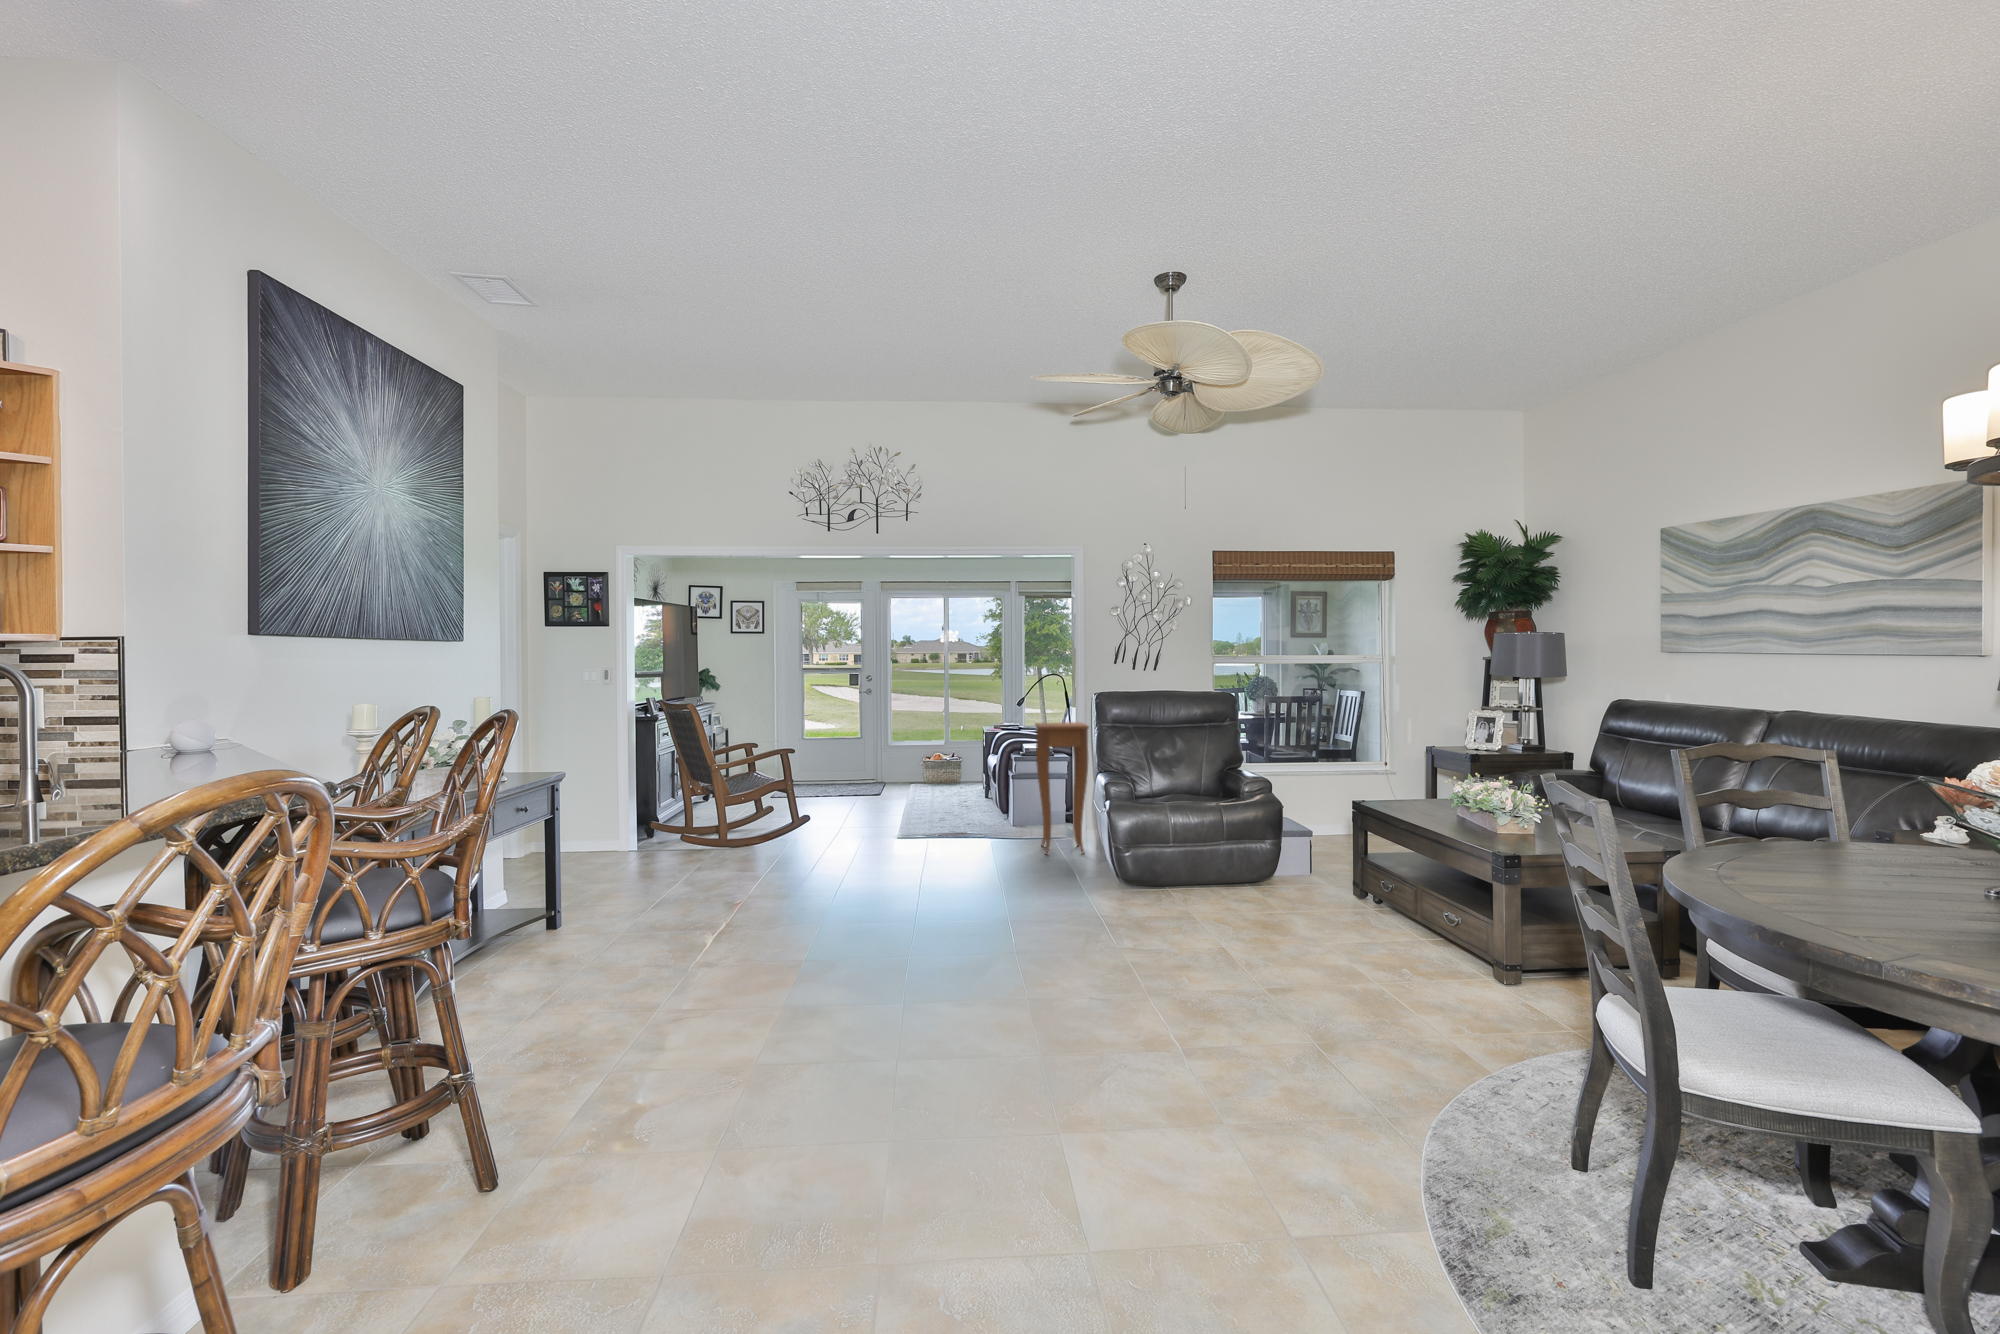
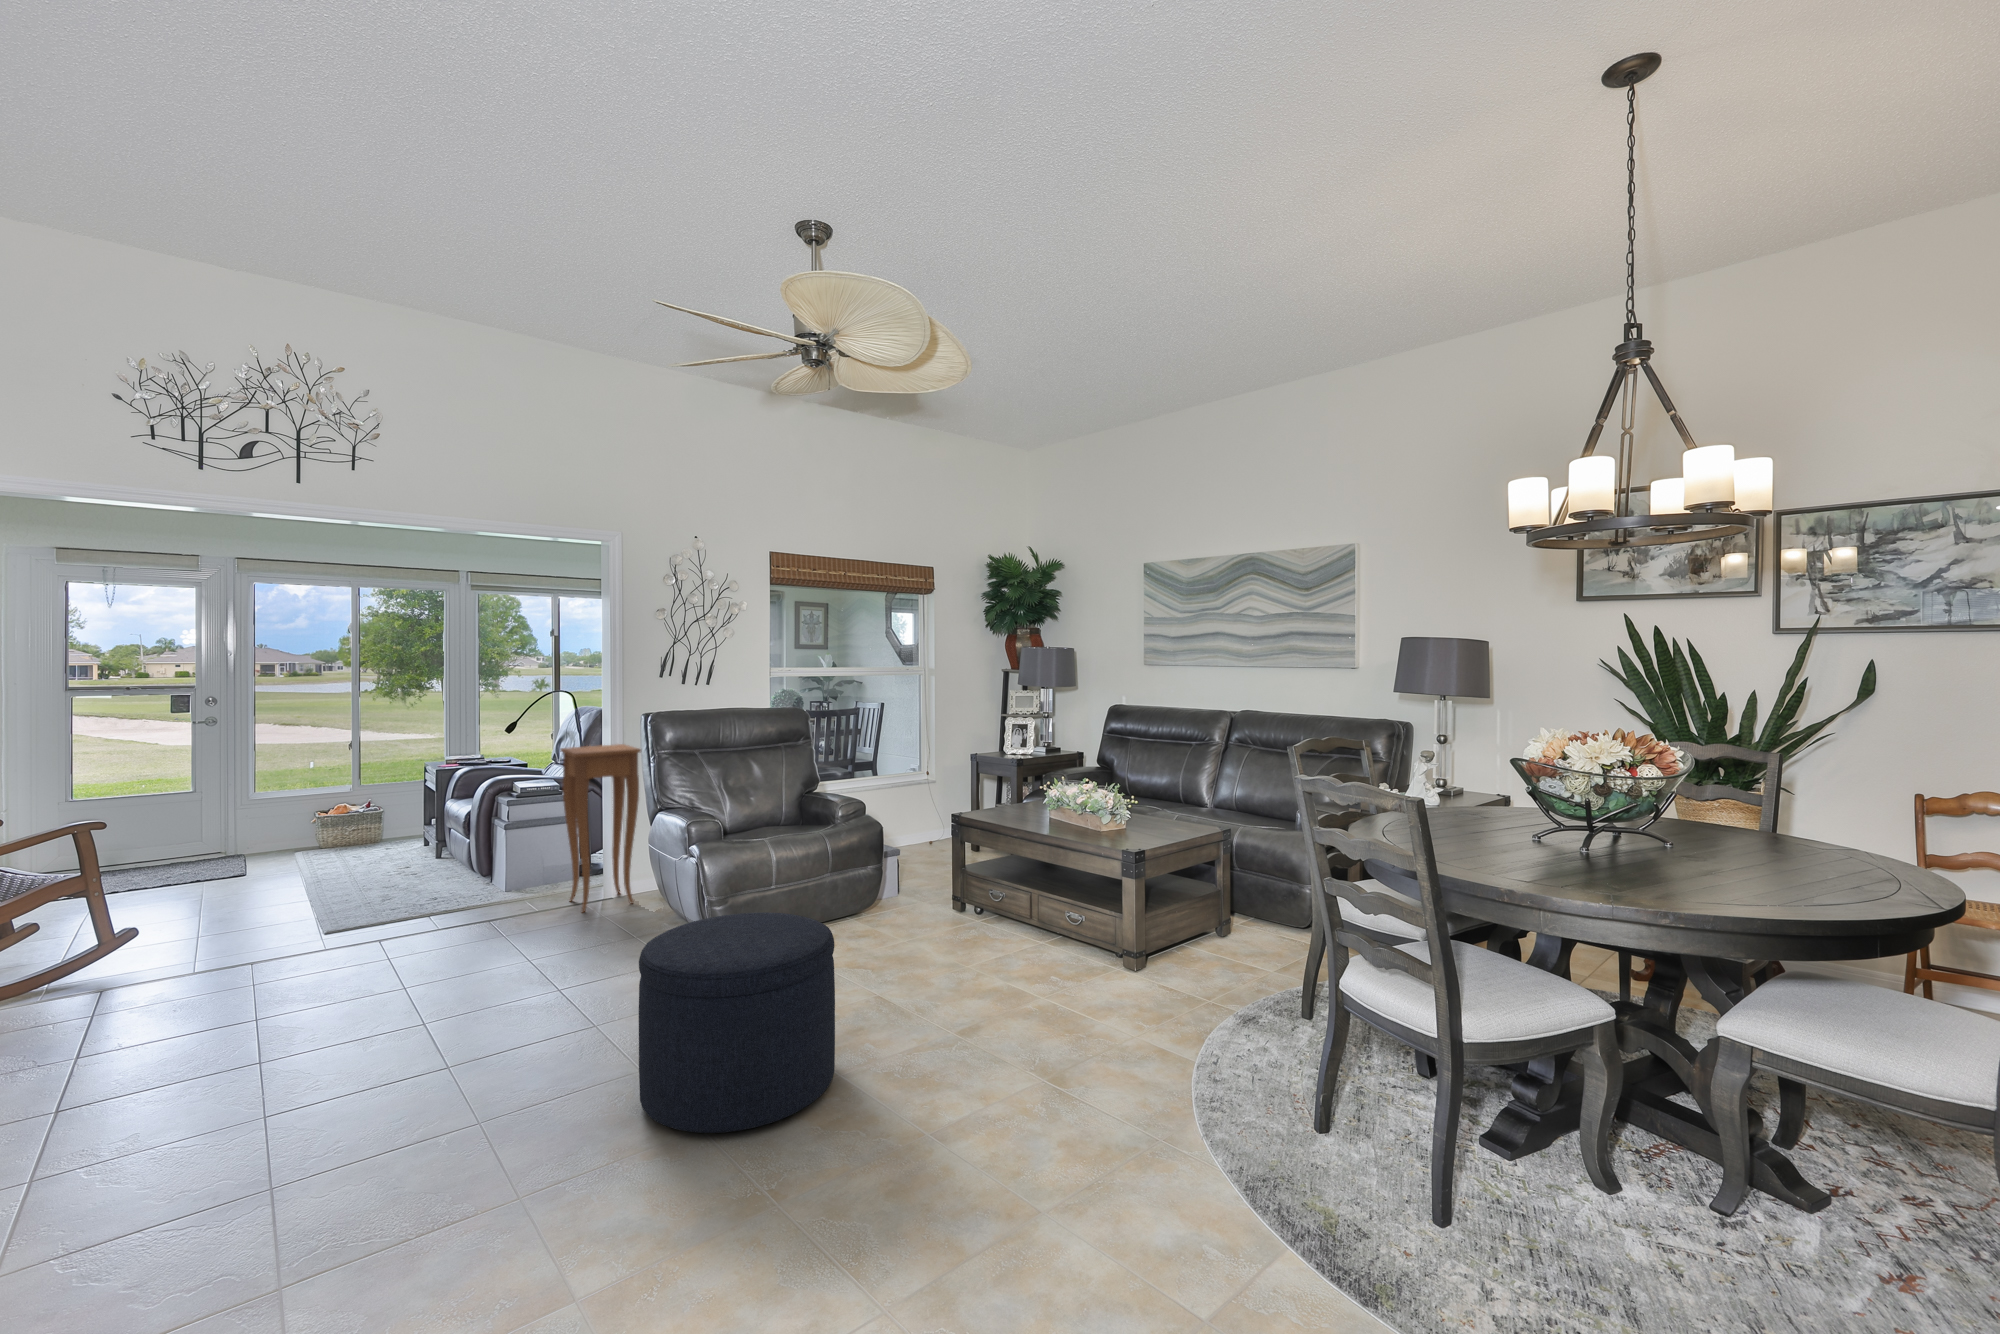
ottoman: none [1007,846,1150,996] -> present [639,912,835,1133]

